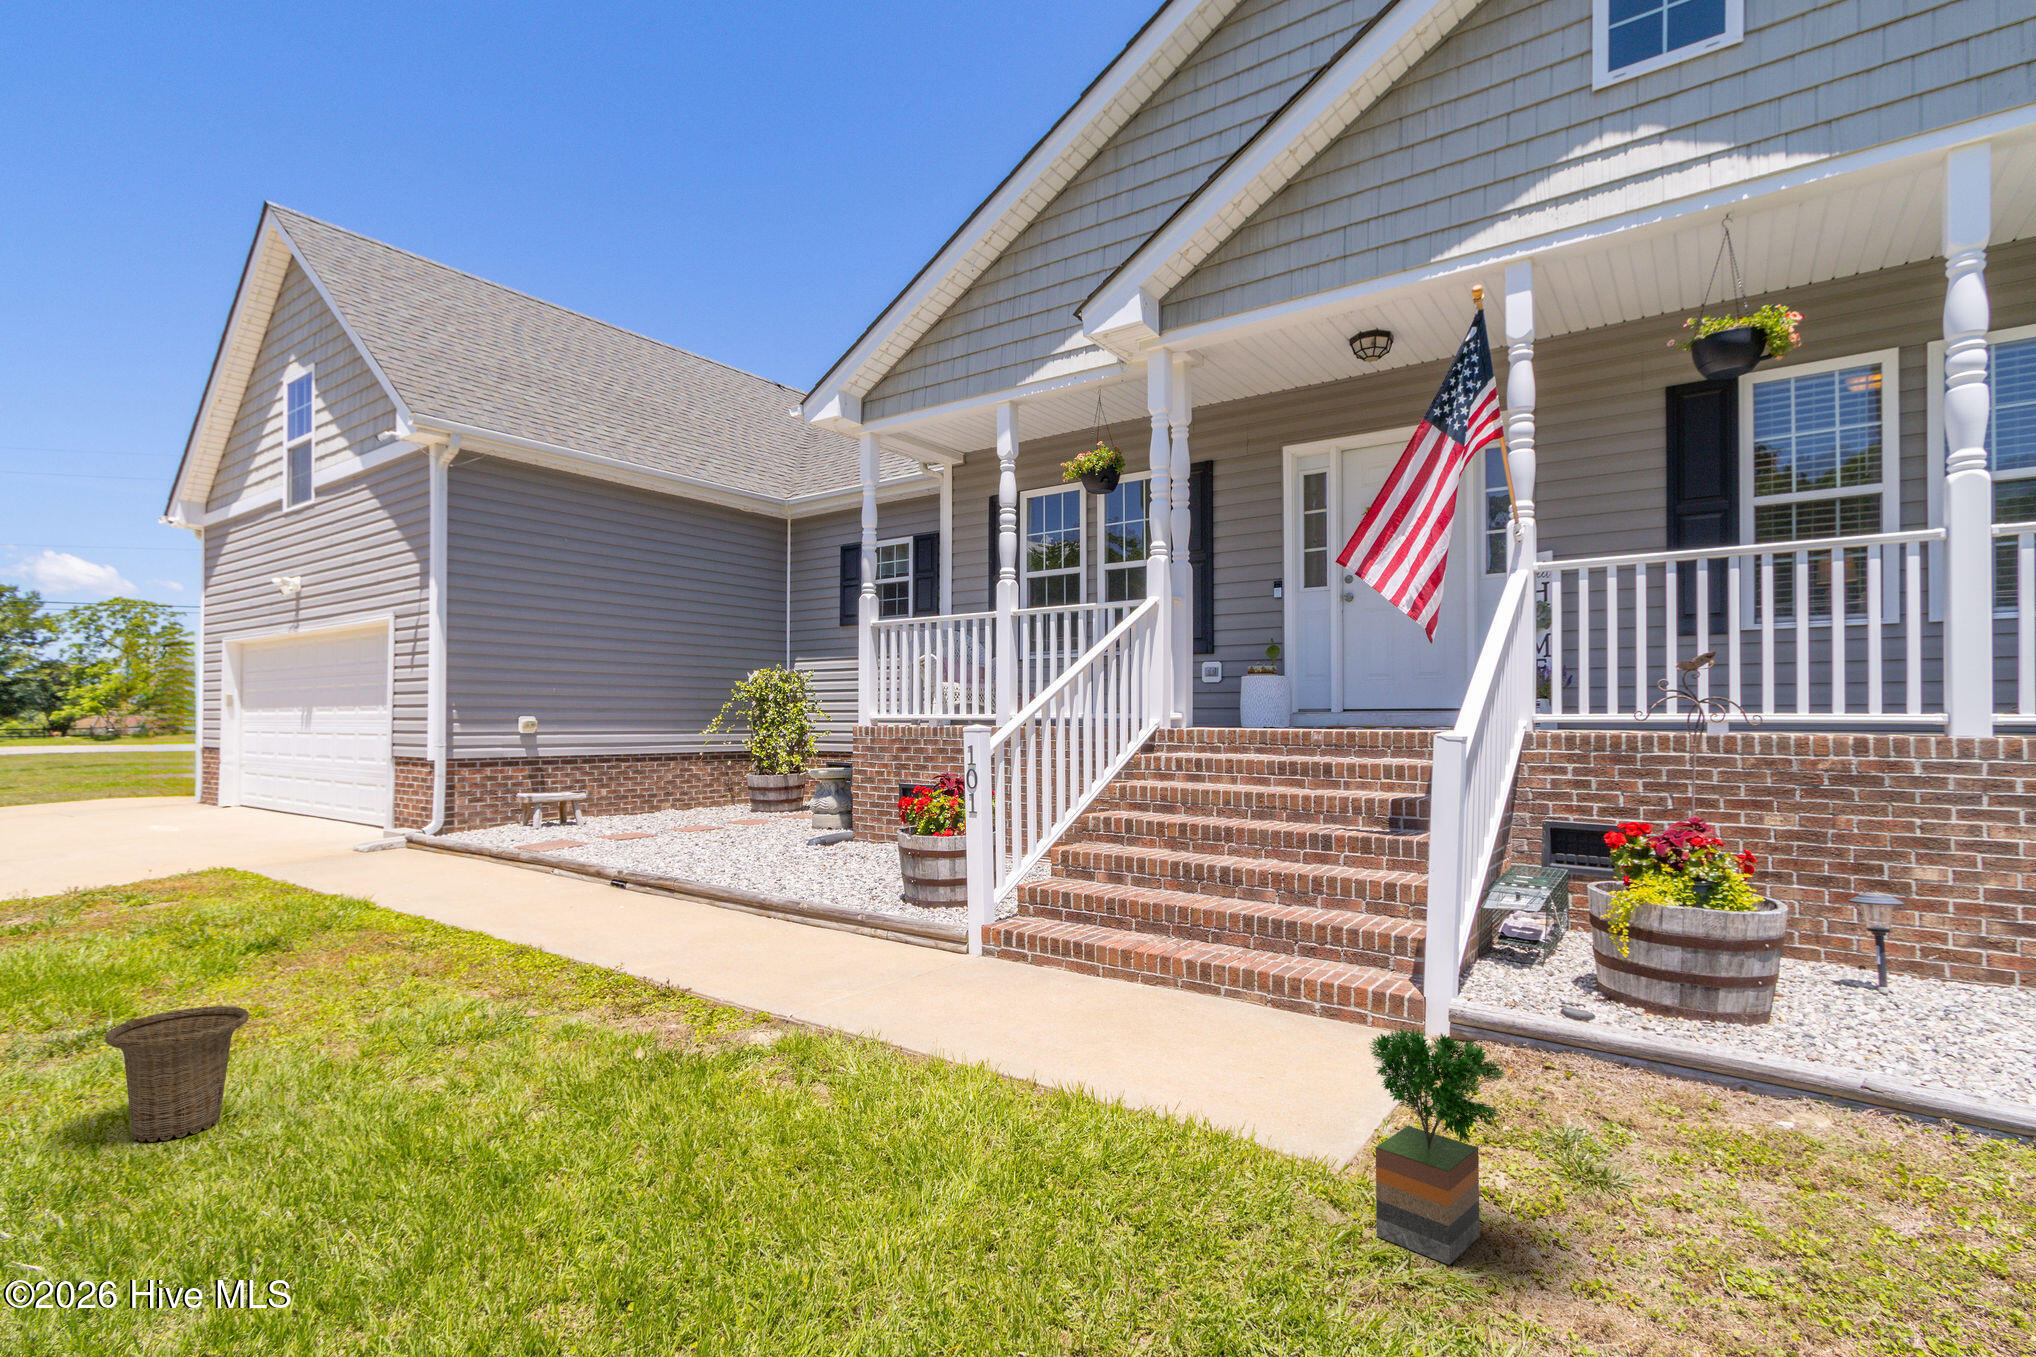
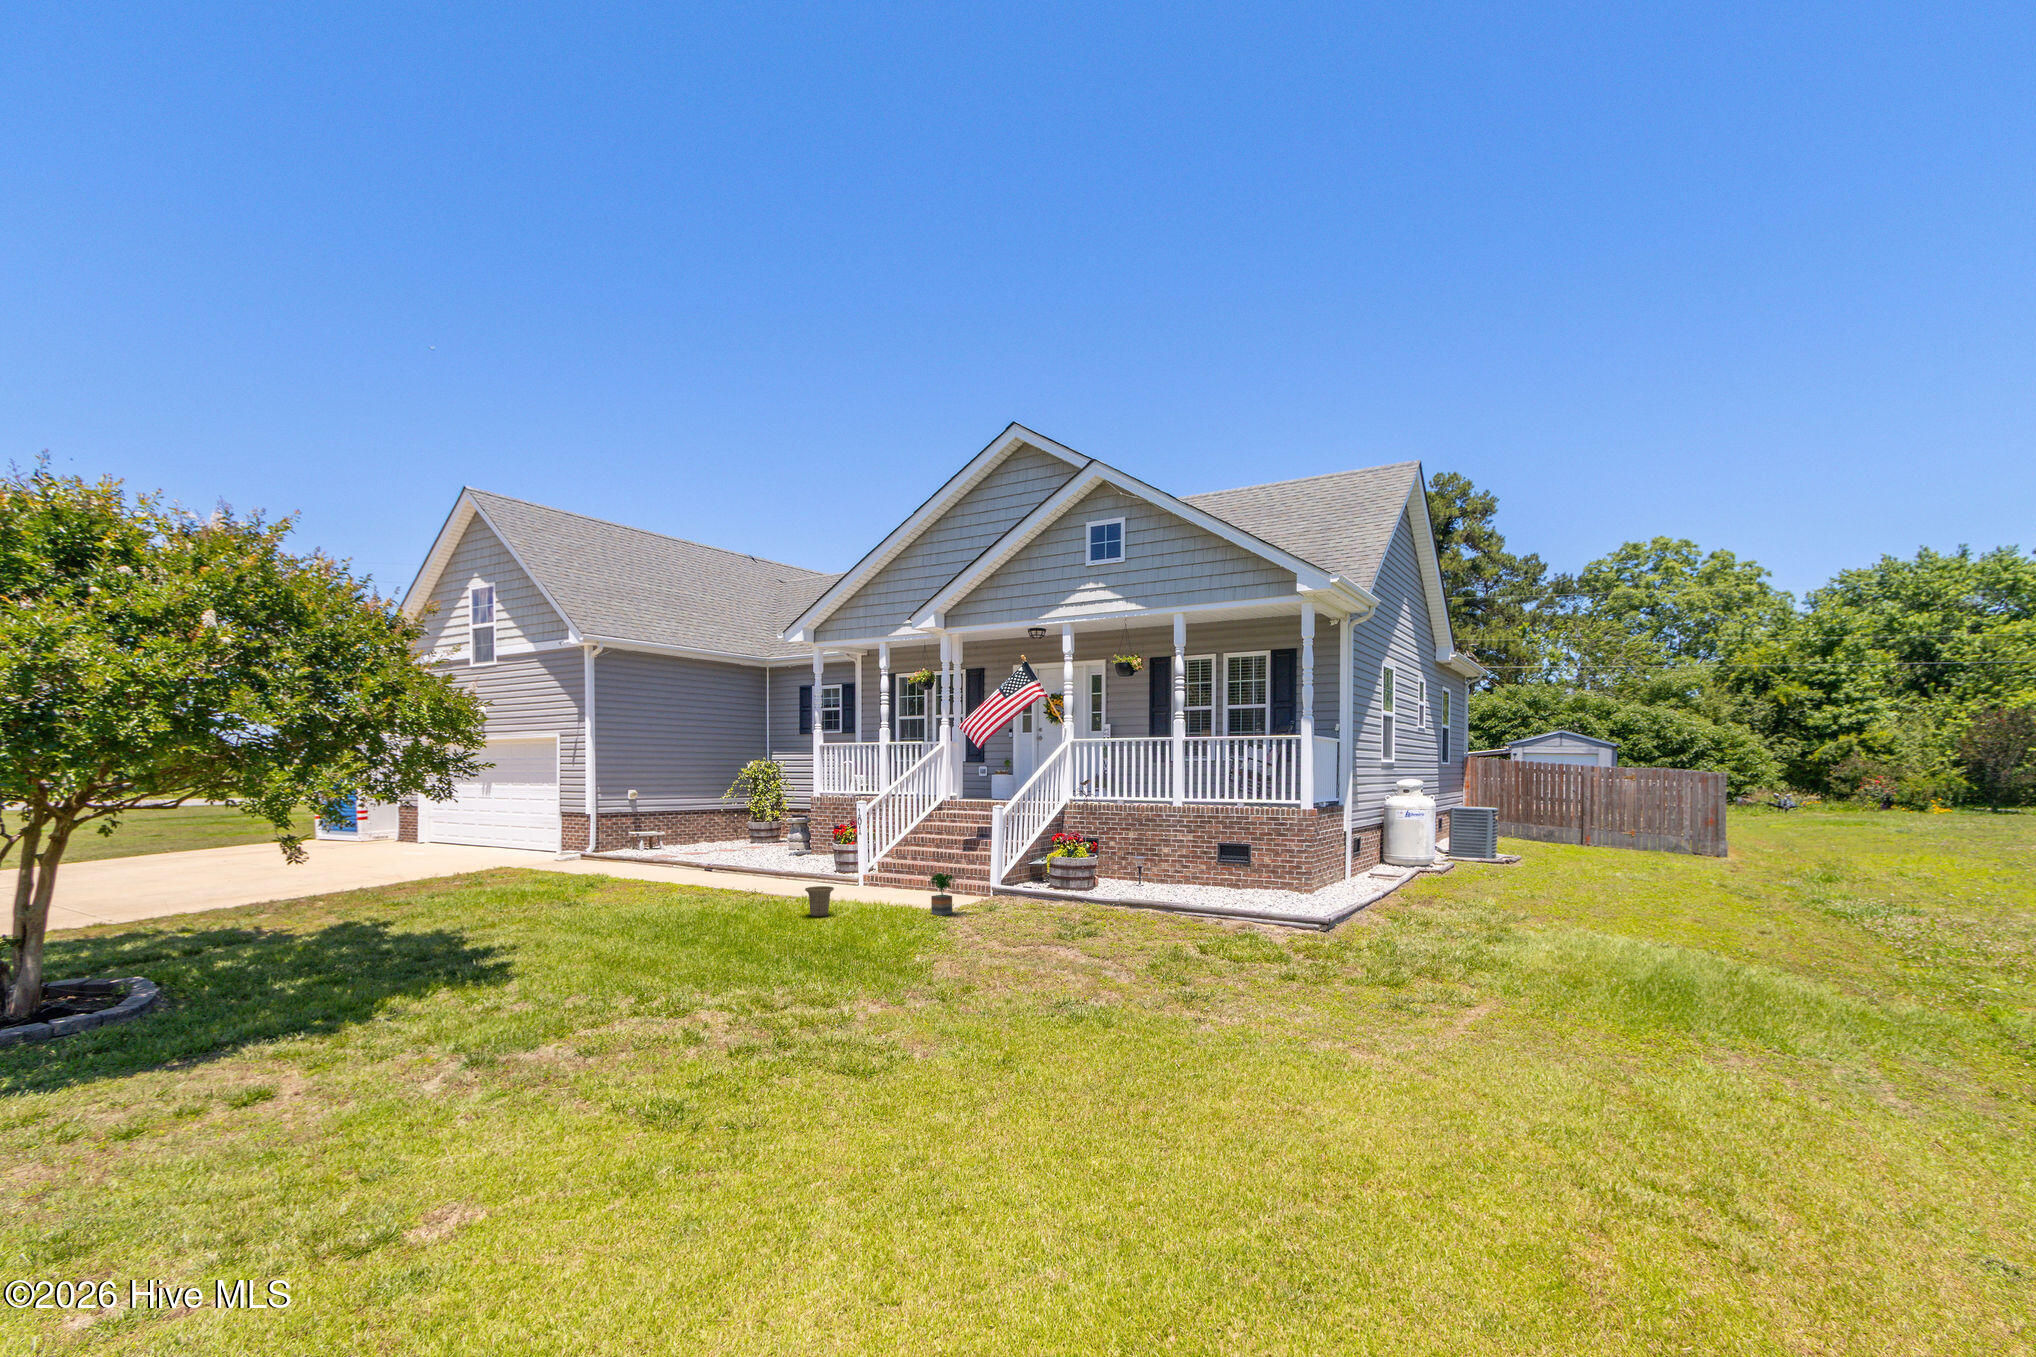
basket: present [105,1006,249,1142] -> present [805,886,834,917]

